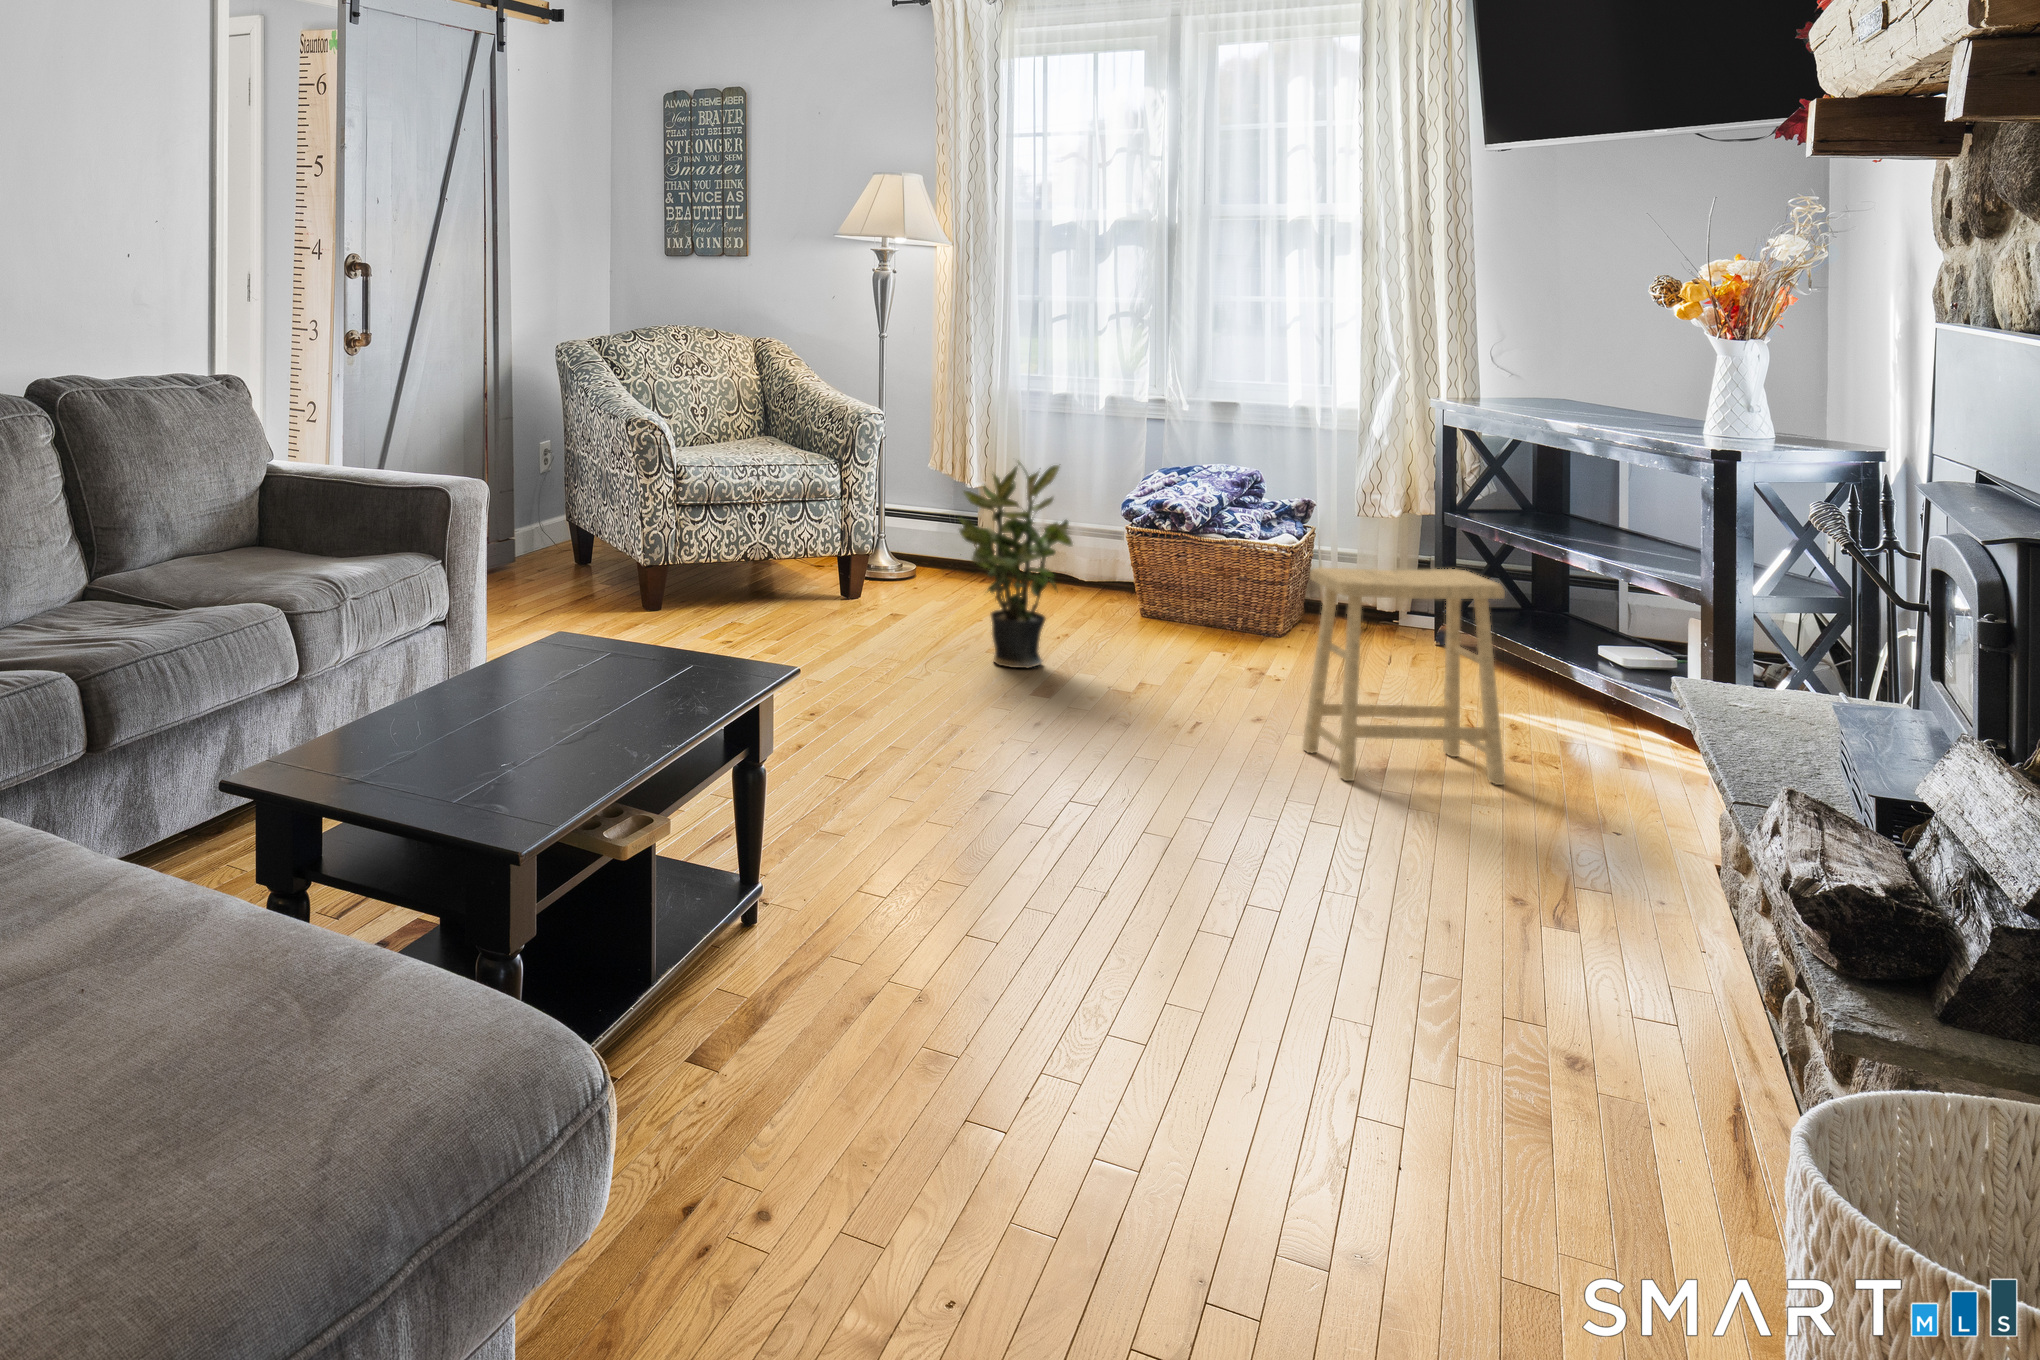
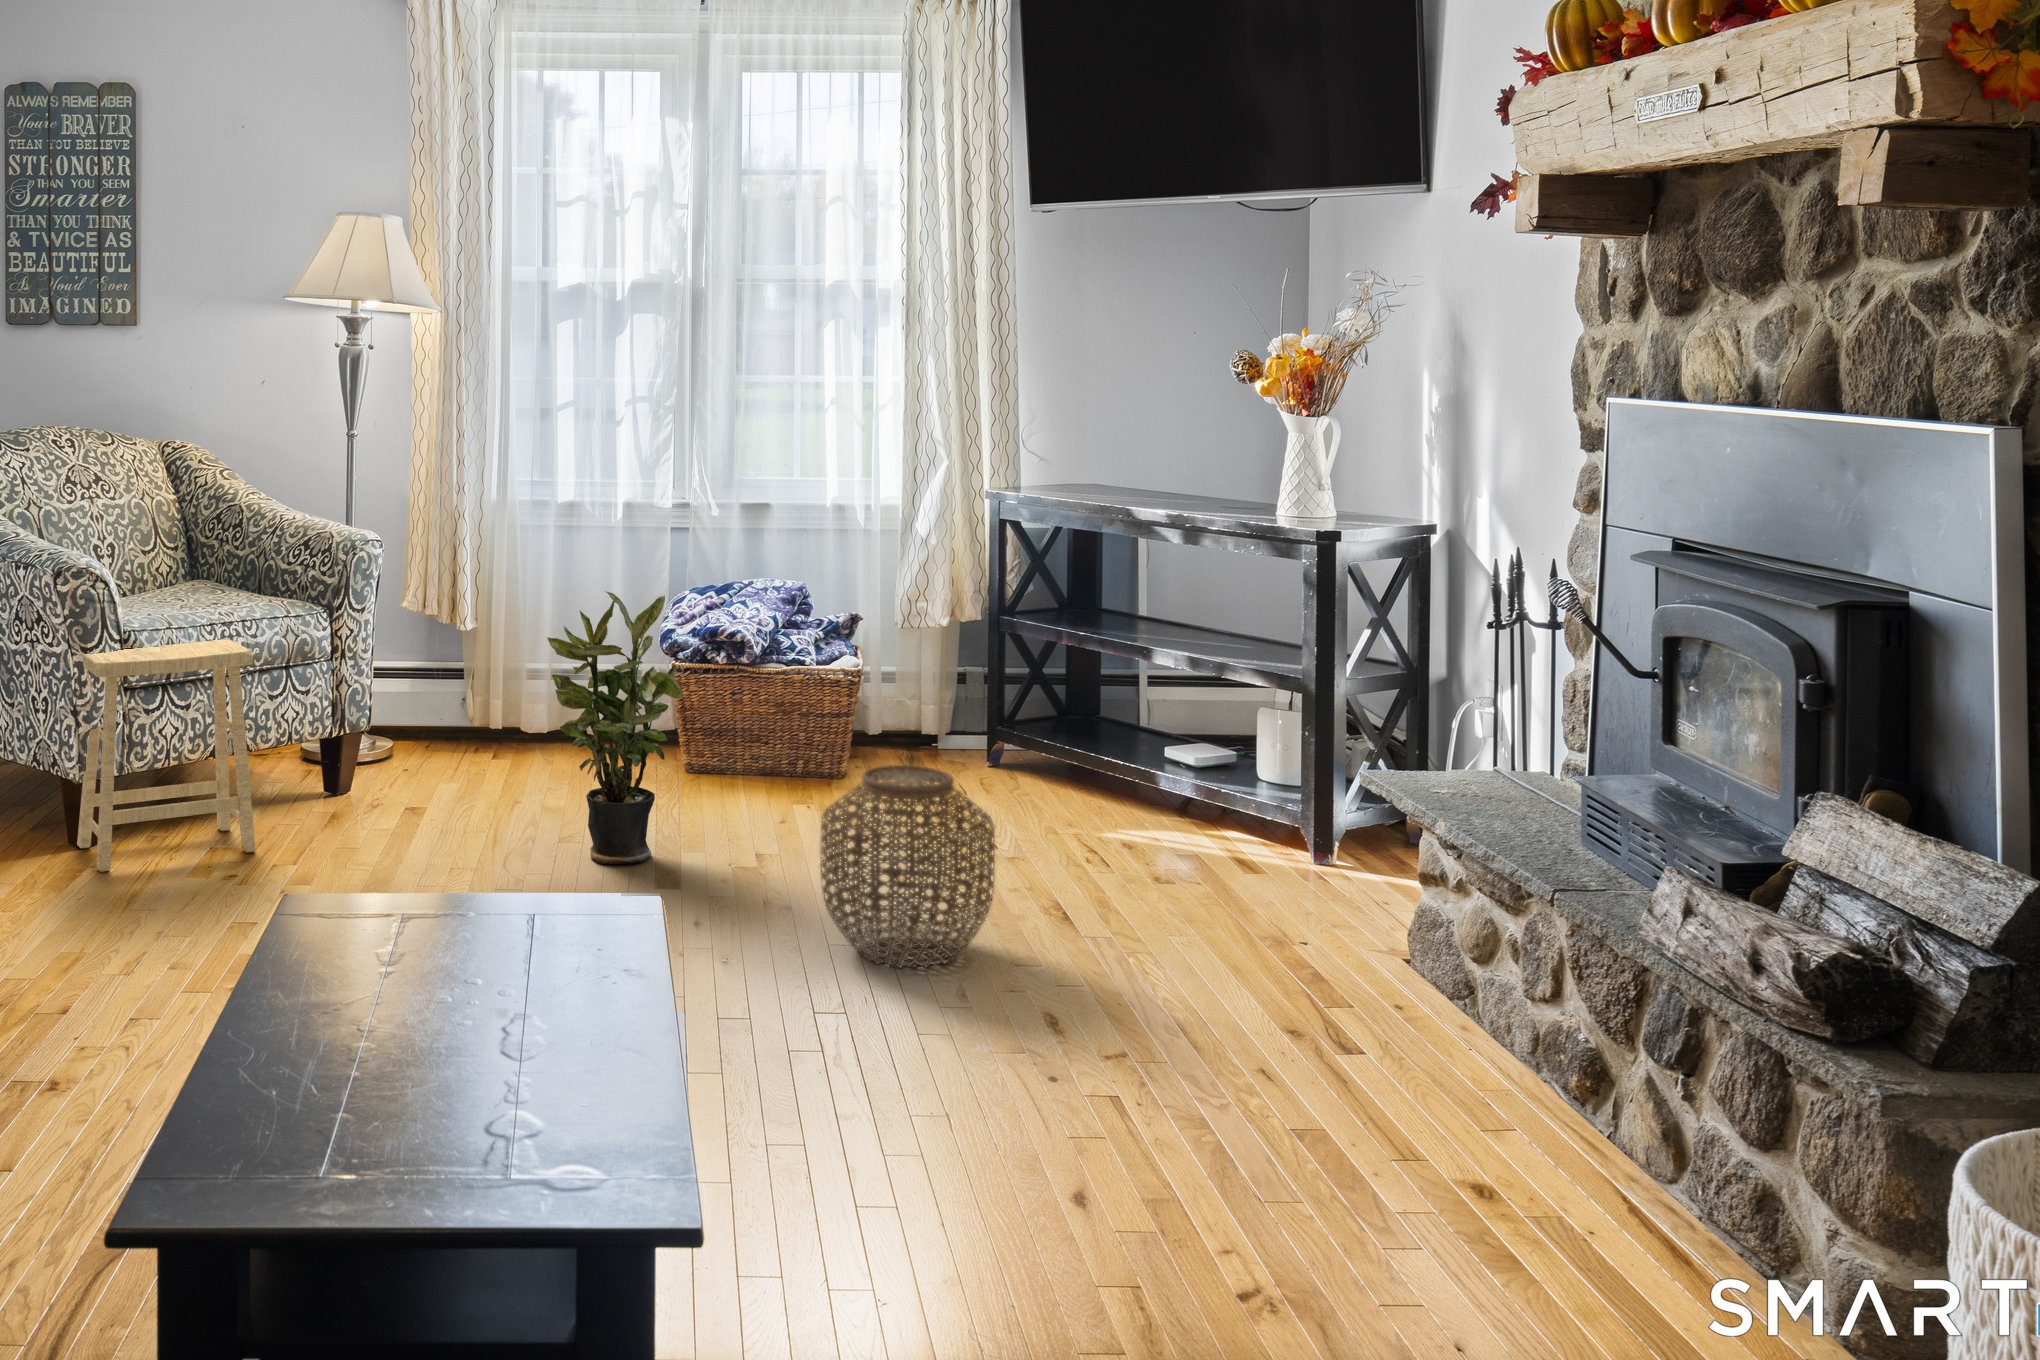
footstool: present [1303,567,1505,785] -> present [77,640,256,872]
woven basket: none [1110,605,1263,767] -> present [820,765,995,968]

